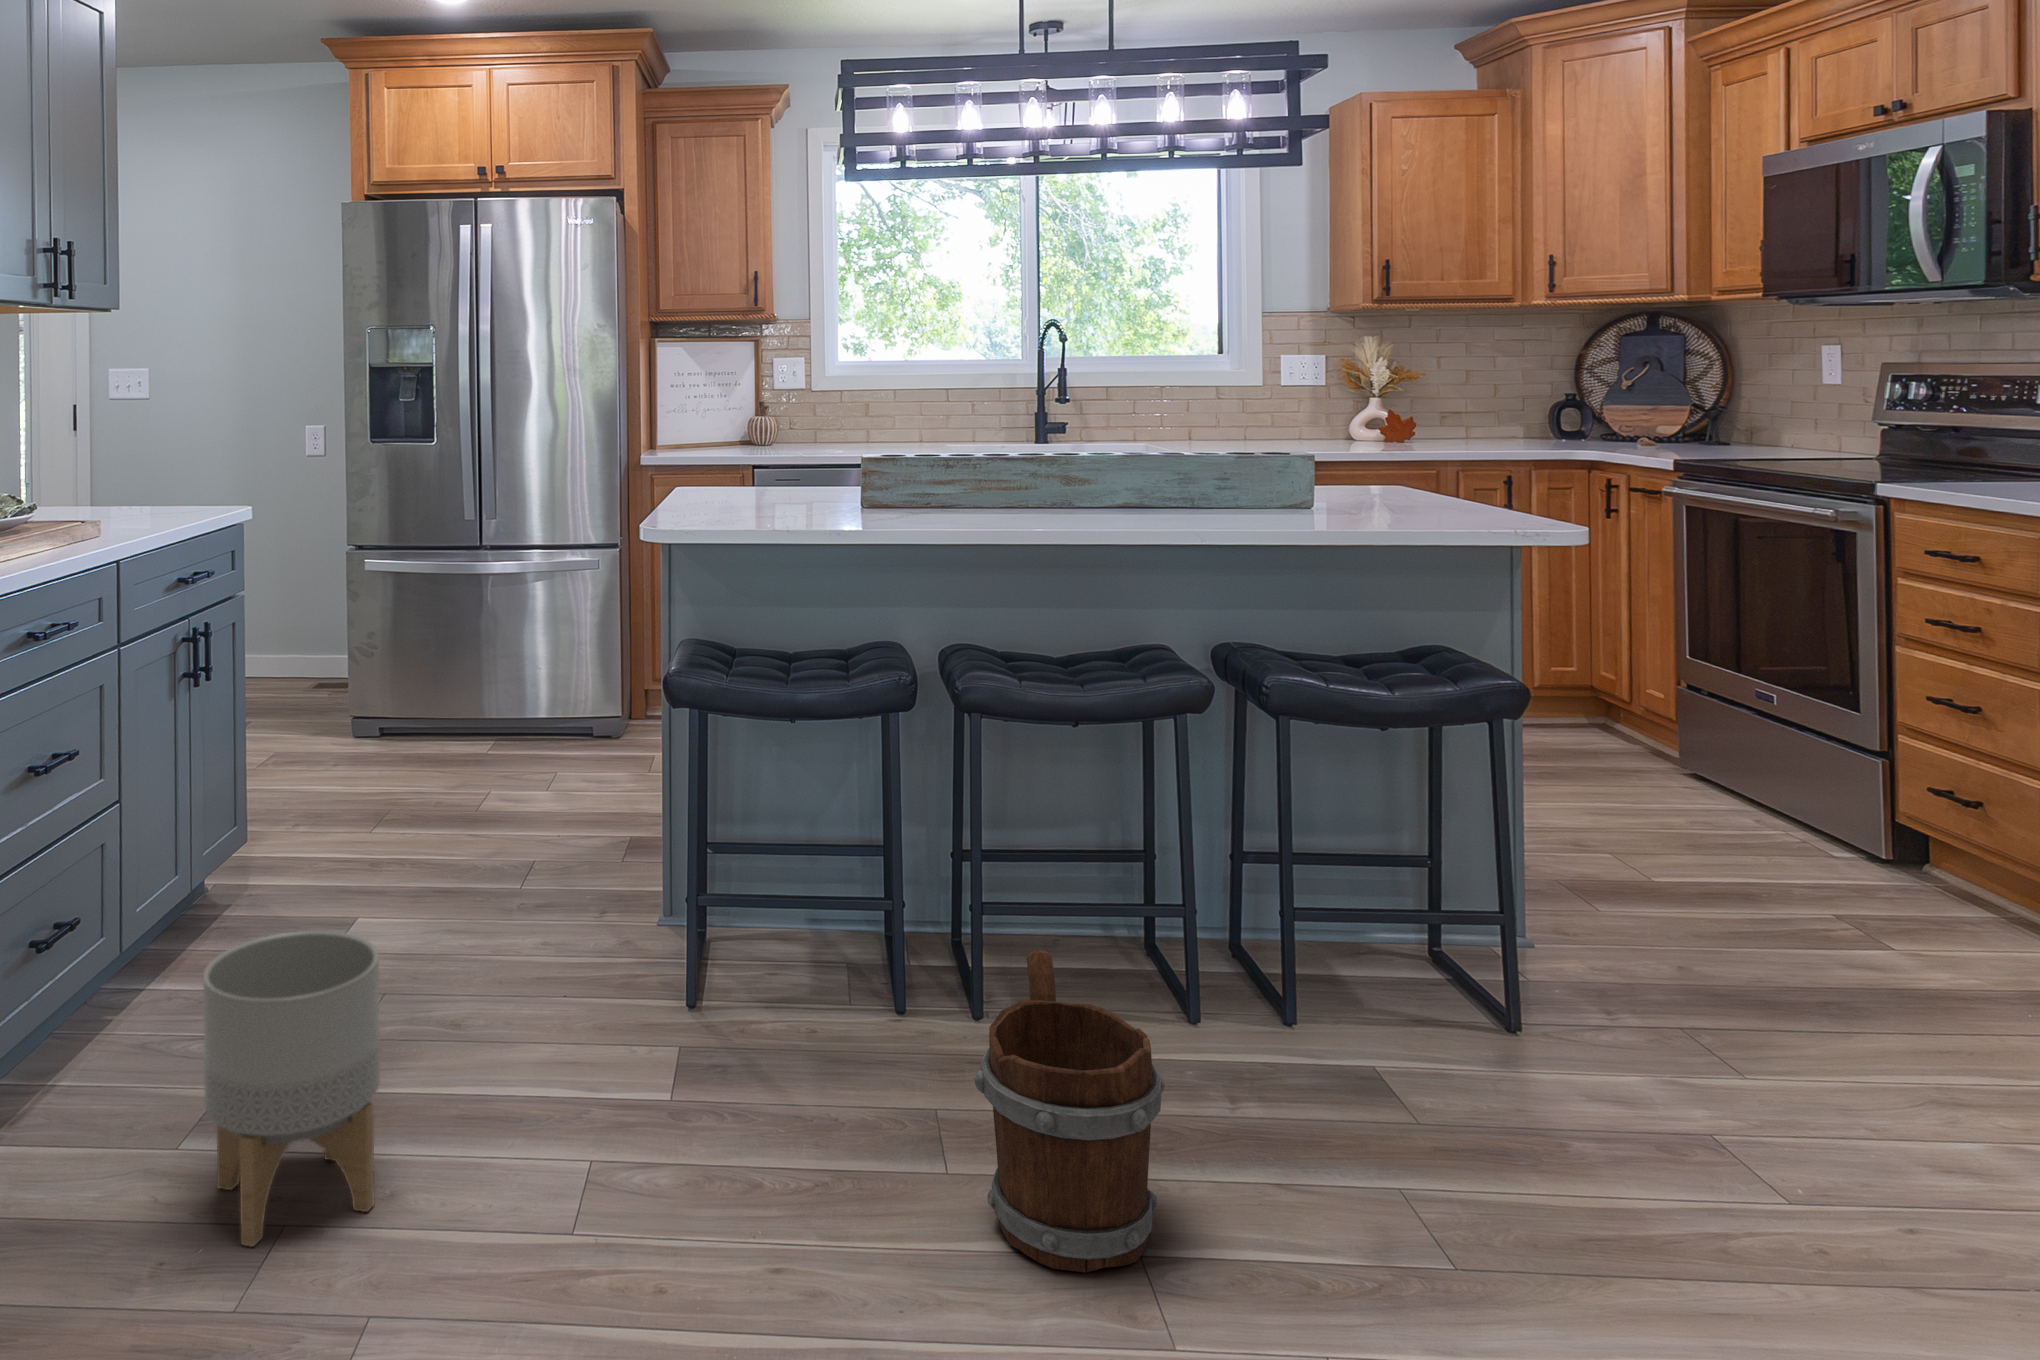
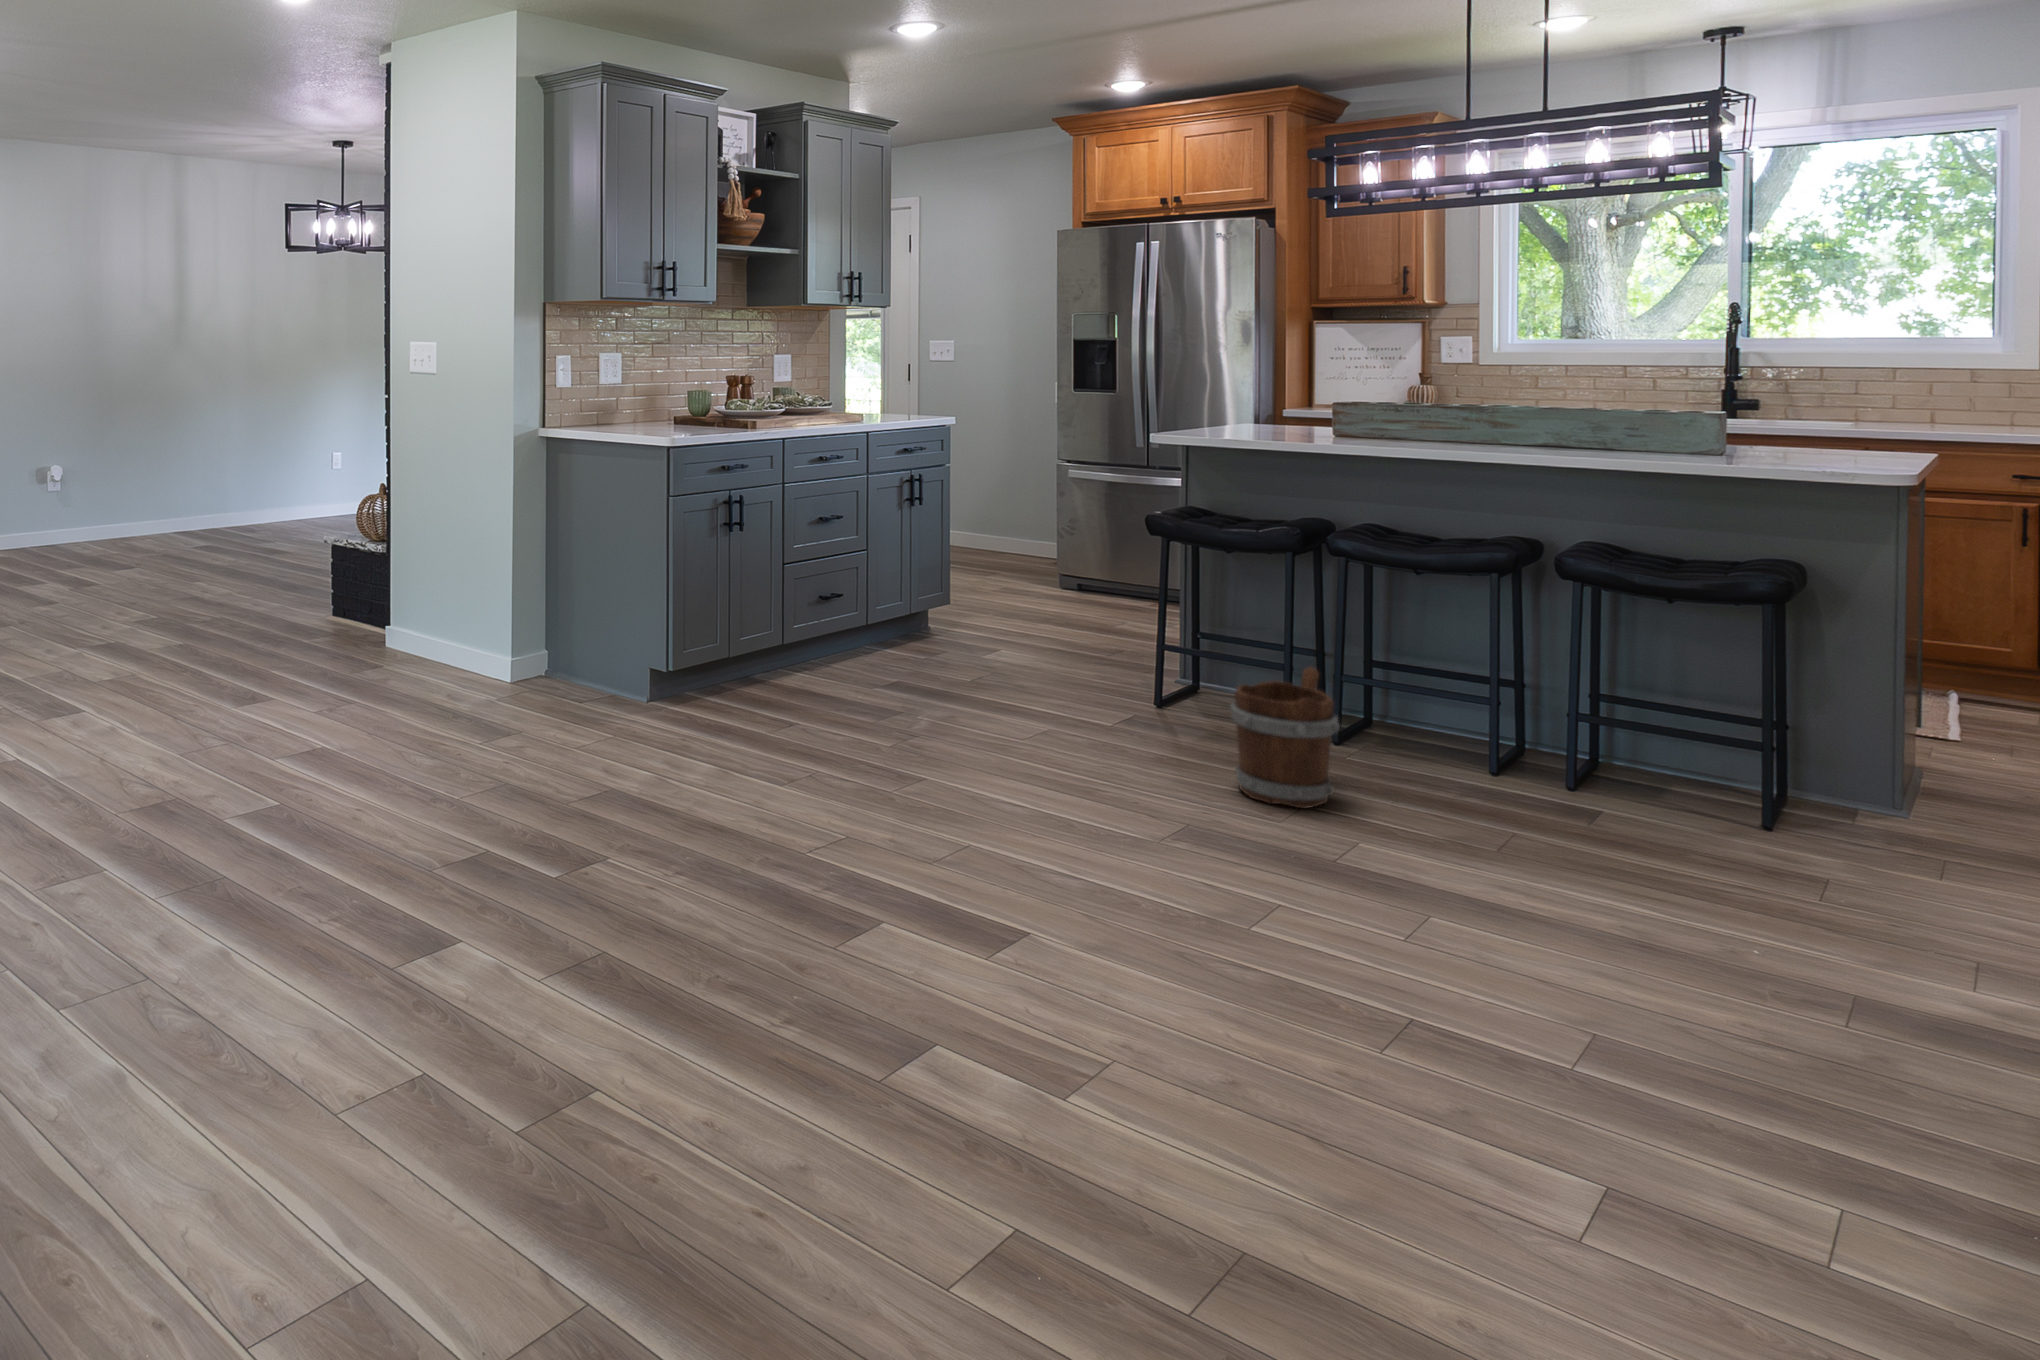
planter: present [203,931,380,1247] -> none [874,596,952,717]

